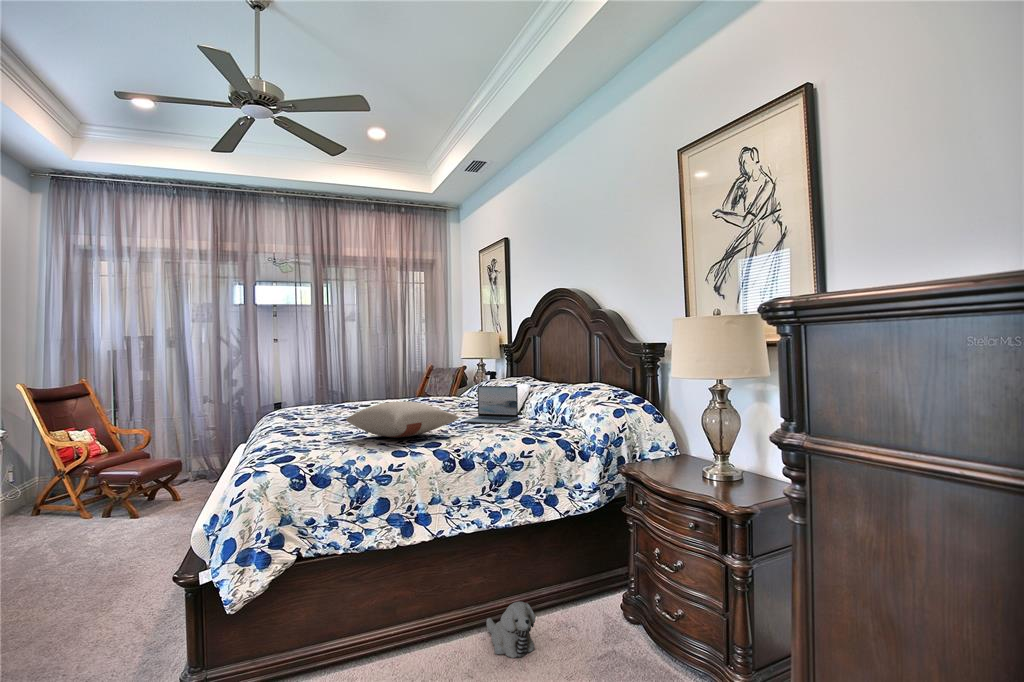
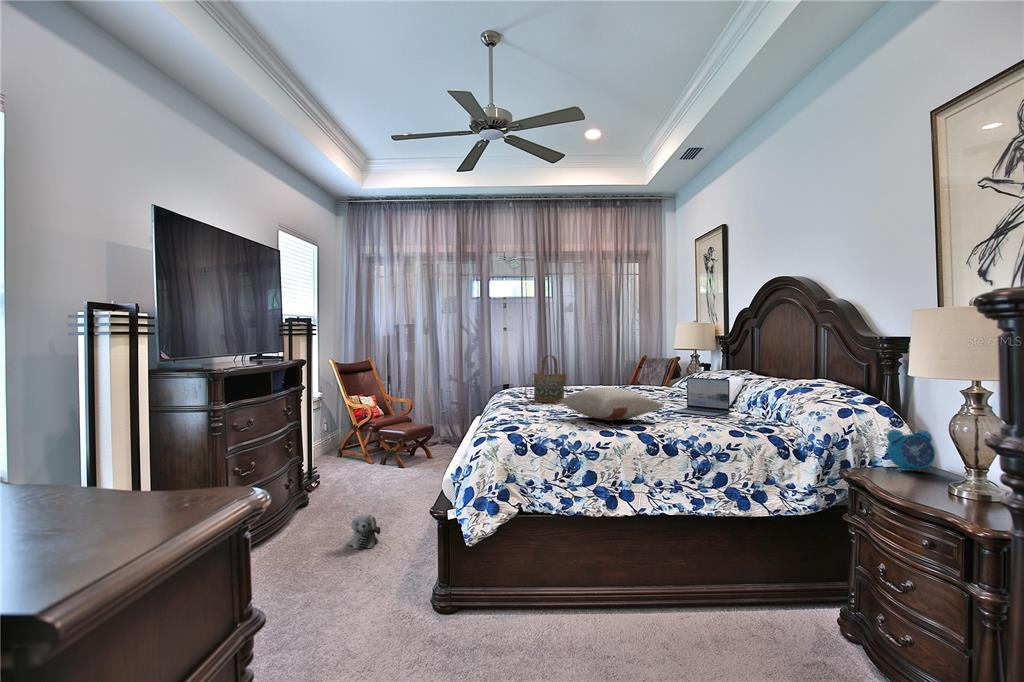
handbag: none [302,368,354,421] -> present [525,355,568,403]
alarm clock: none [653,418,688,463] -> present [887,423,935,473]
plush toy: present [486,602,535,658] -> present [348,514,381,549]

